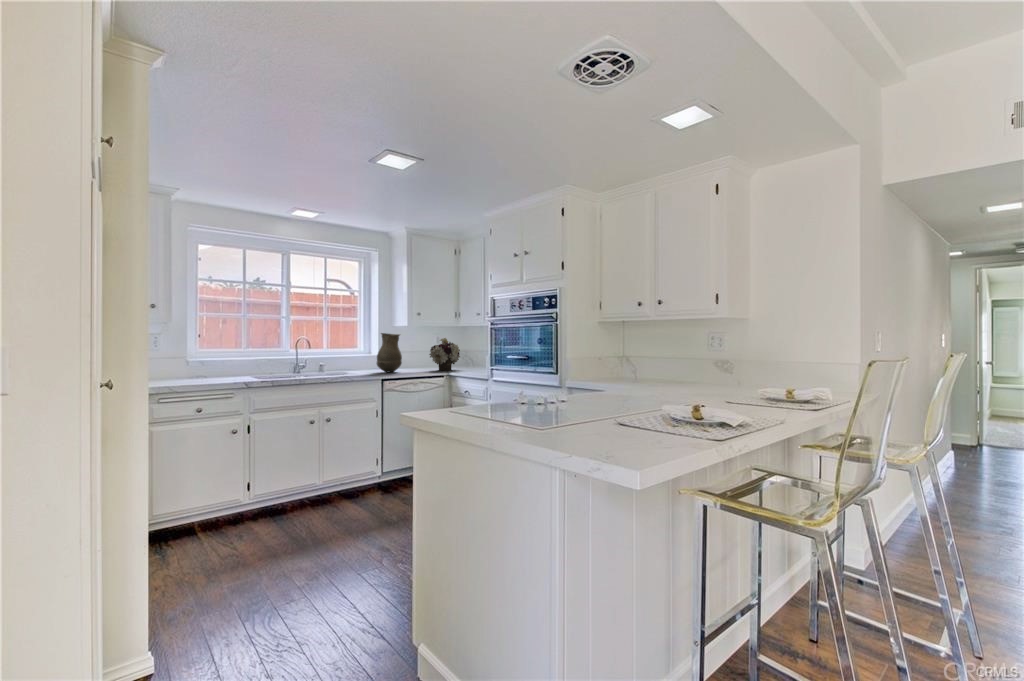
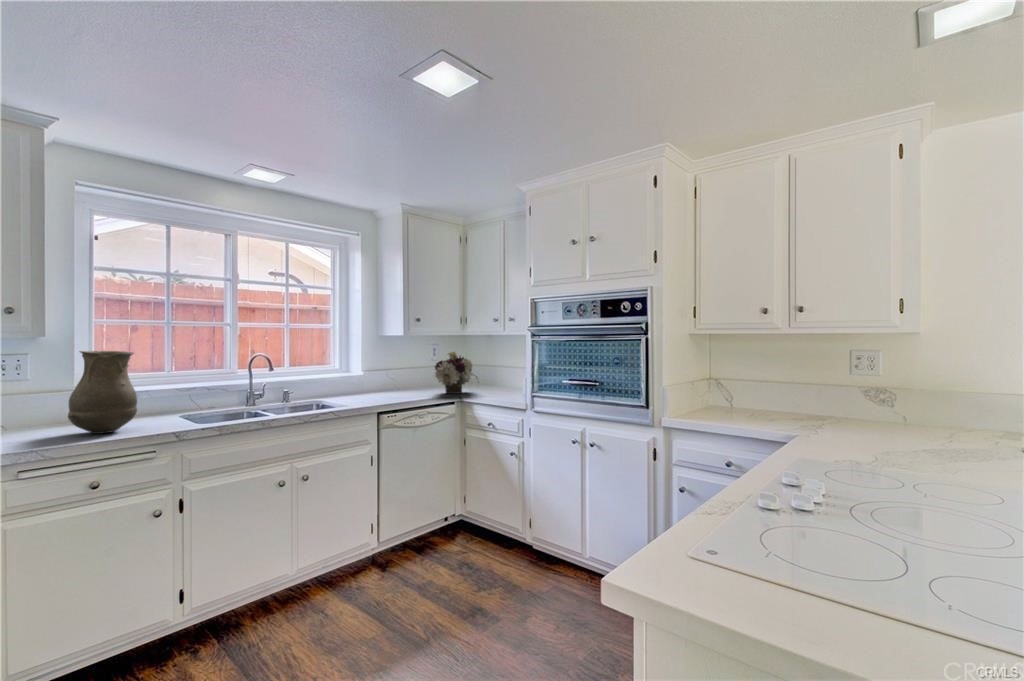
vase: present [377,333,402,372] -> present [68,351,137,434]

